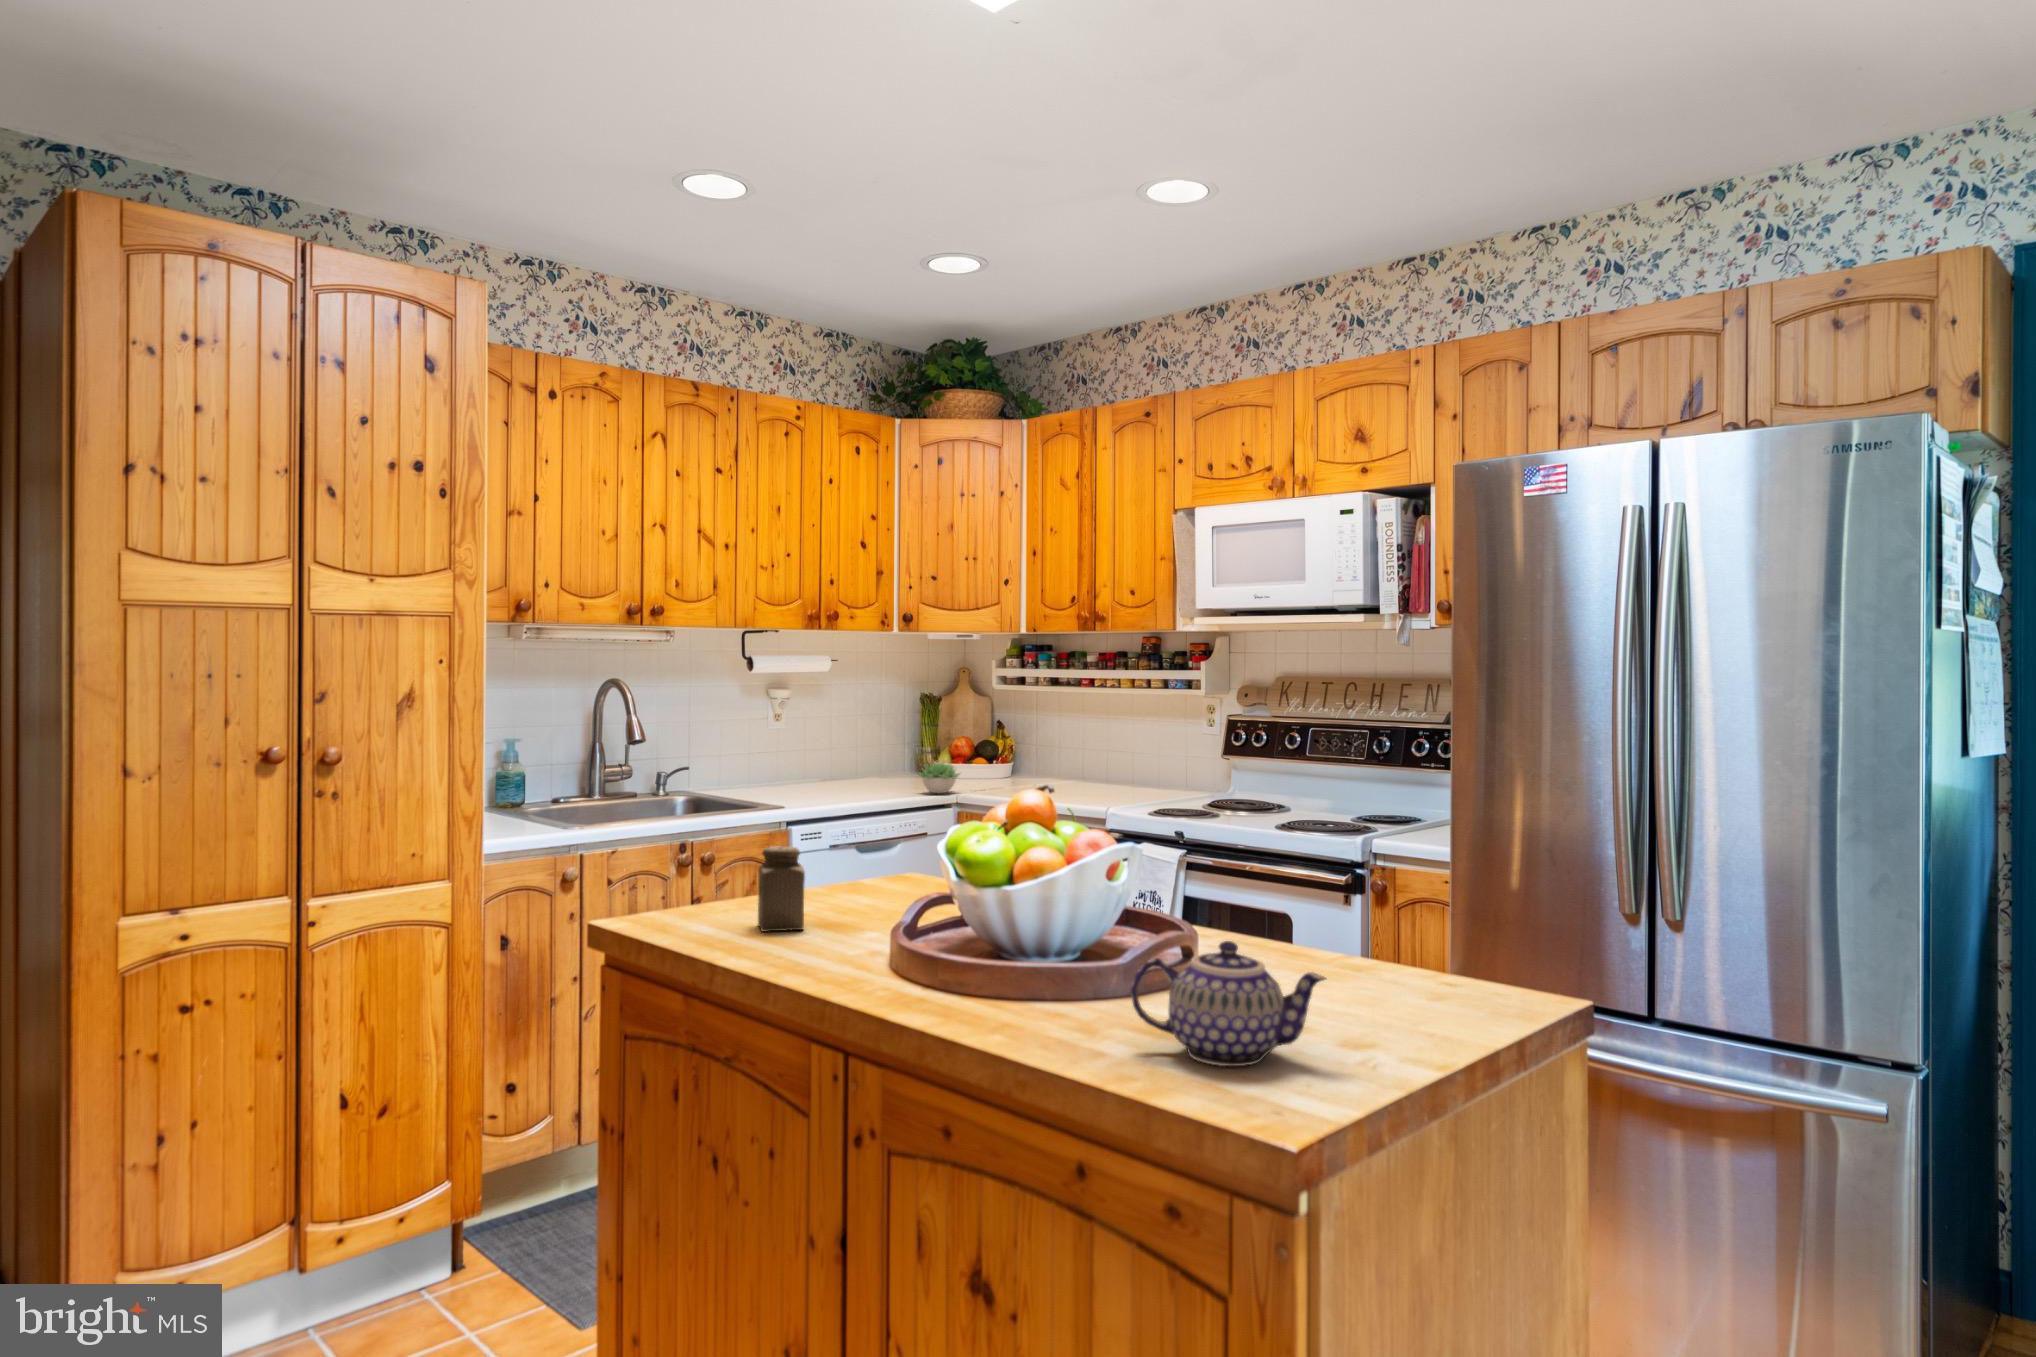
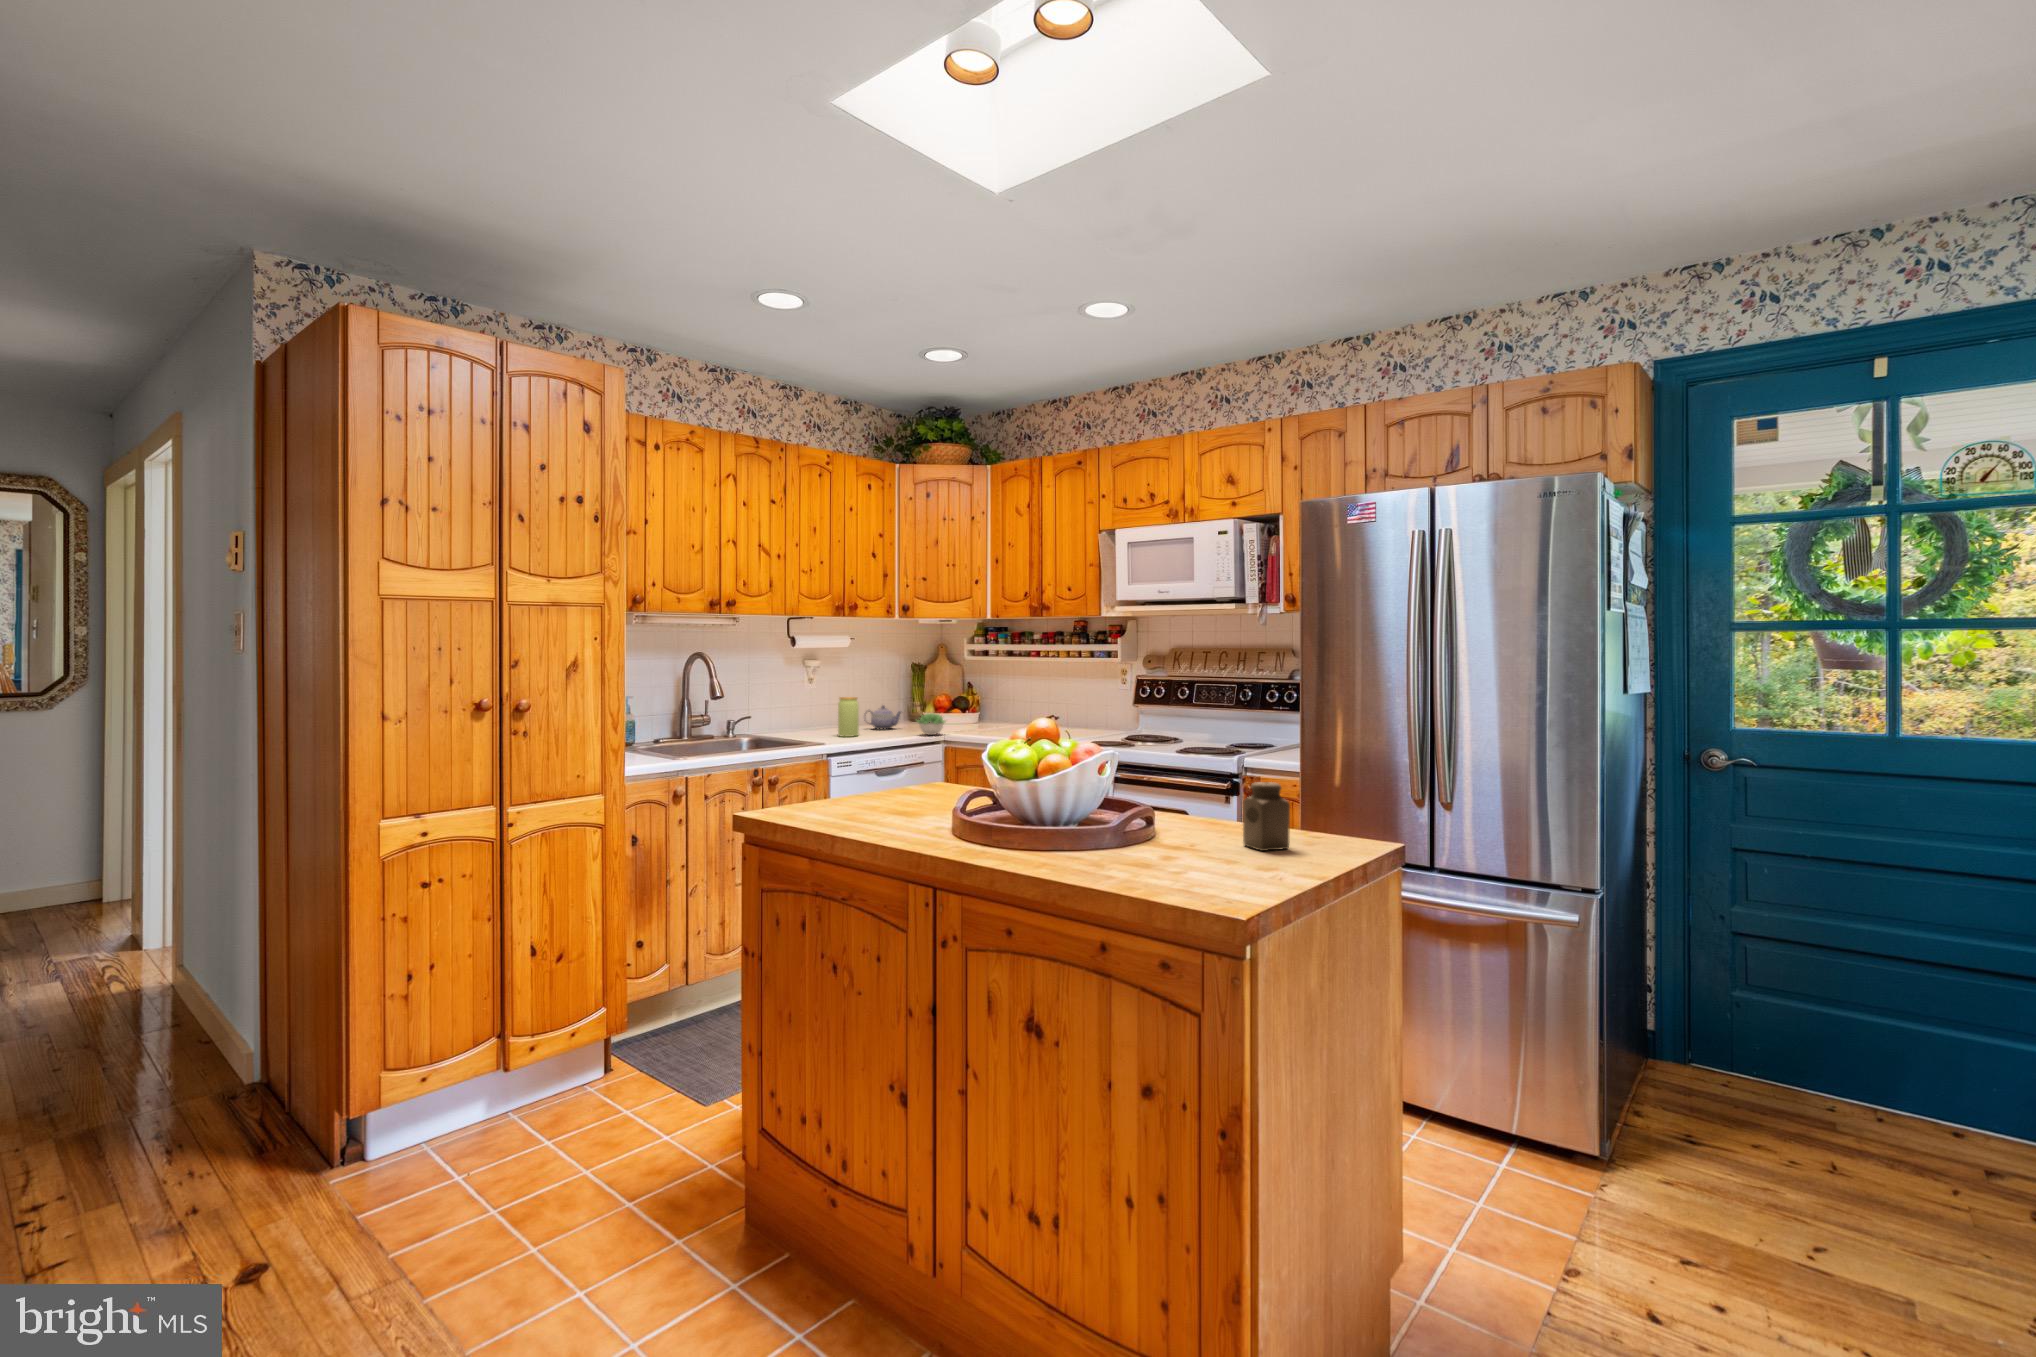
jar: none [811,739,839,794] -> present [838,697,859,737]
salt shaker: present [758,846,805,932] -> present [1243,782,1290,851]
teapot: present [1131,941,1327,1066] -> present [868,706,901,730]

